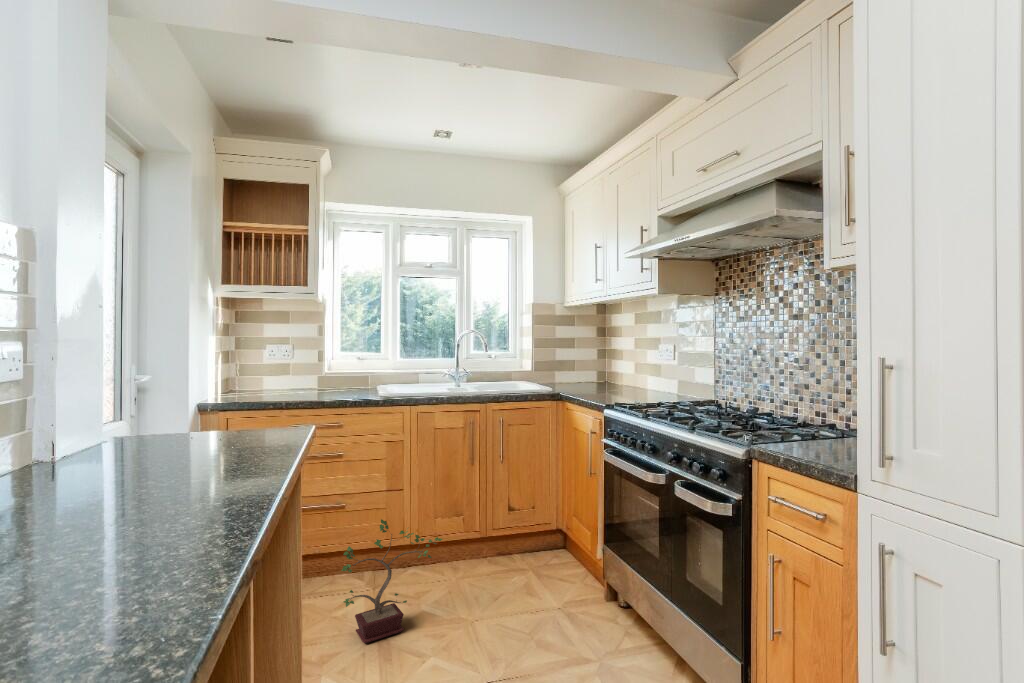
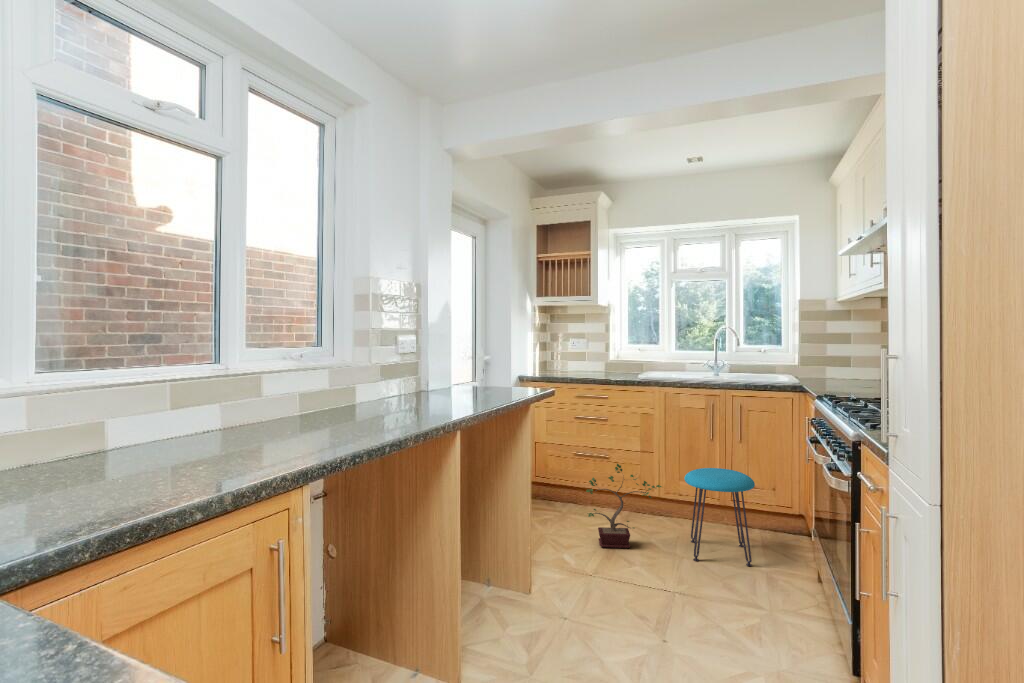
stool: none [464,499,544,624] -> present [684,468,755,566]

